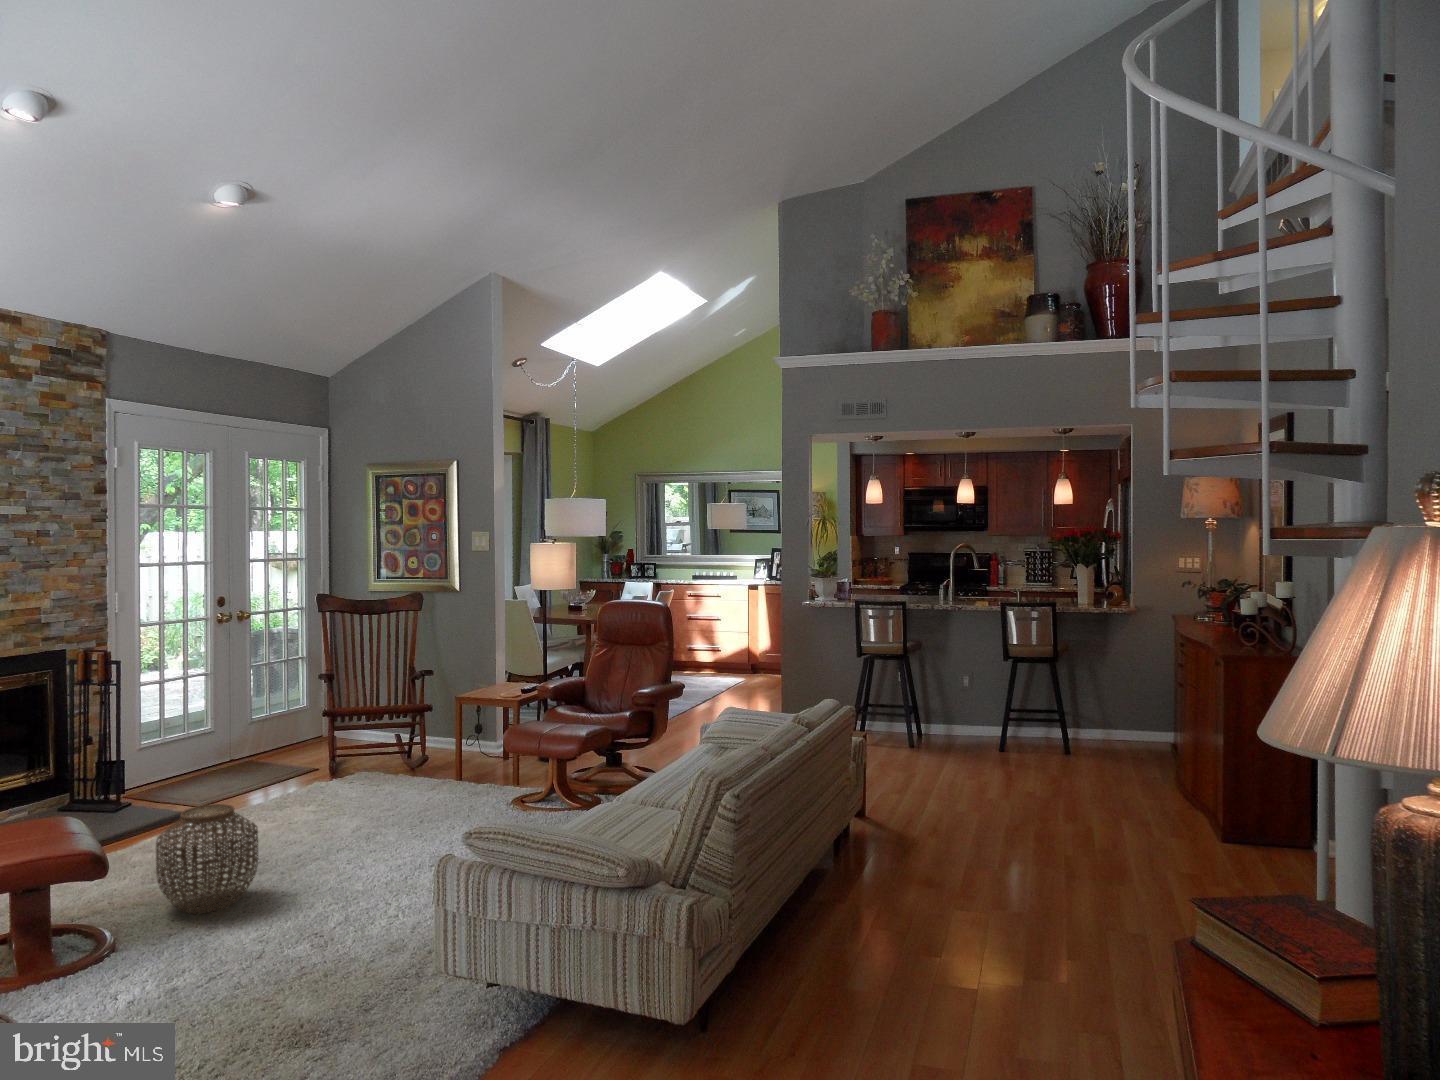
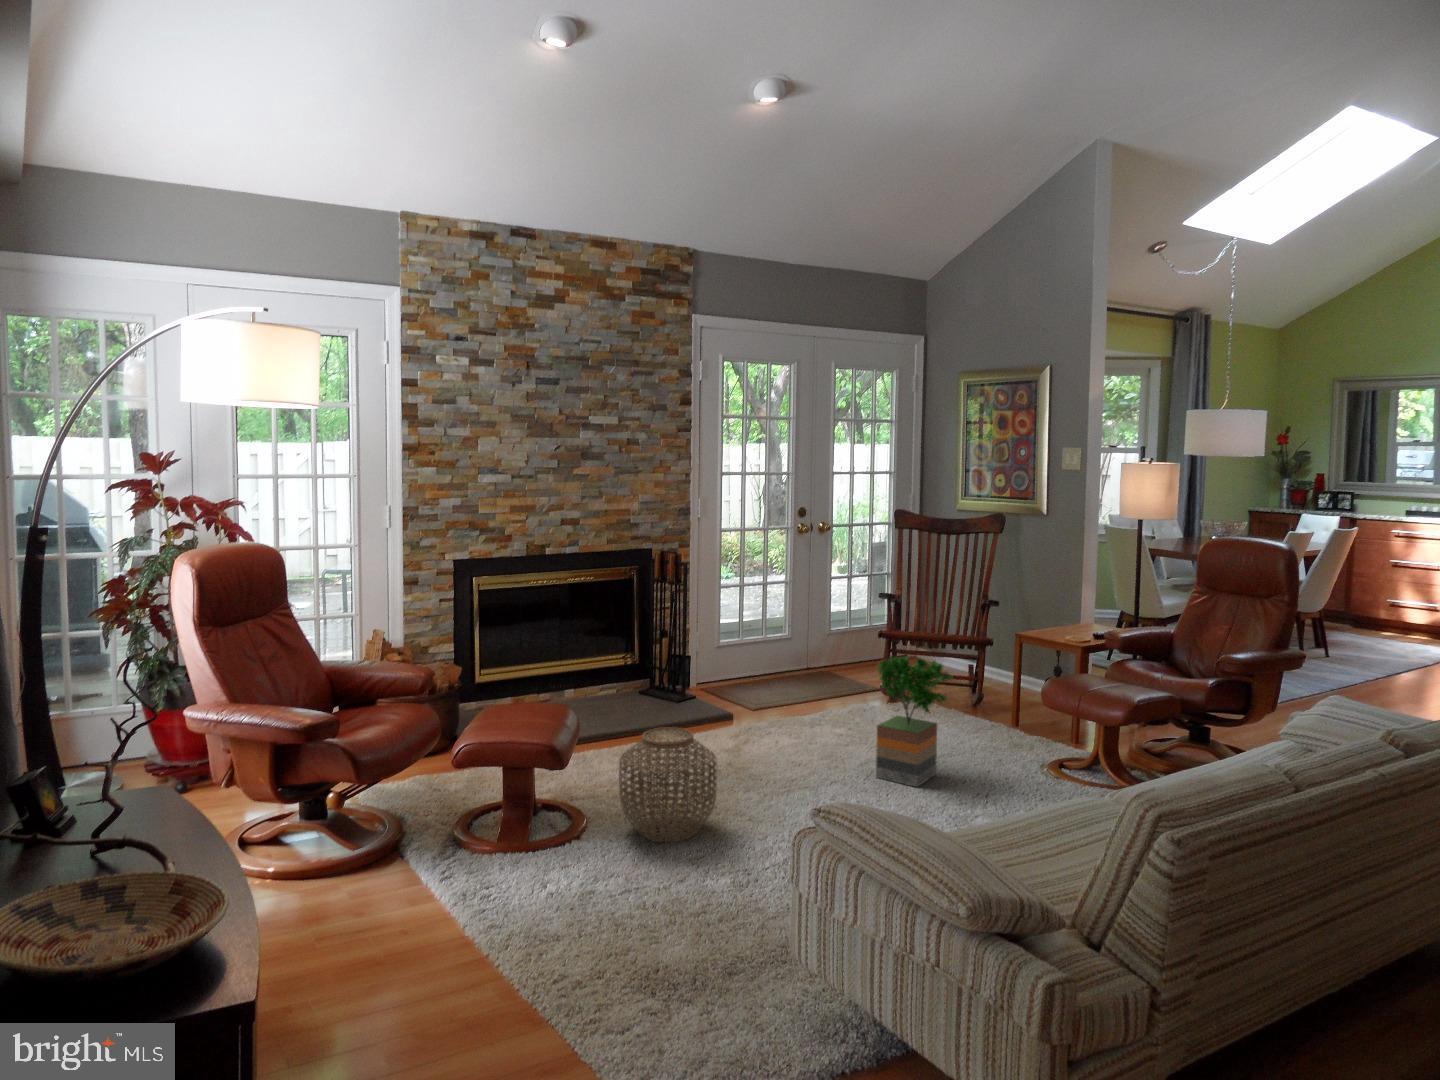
potted tree: none [360,717,433,828] -> present [876,657,952,787]

